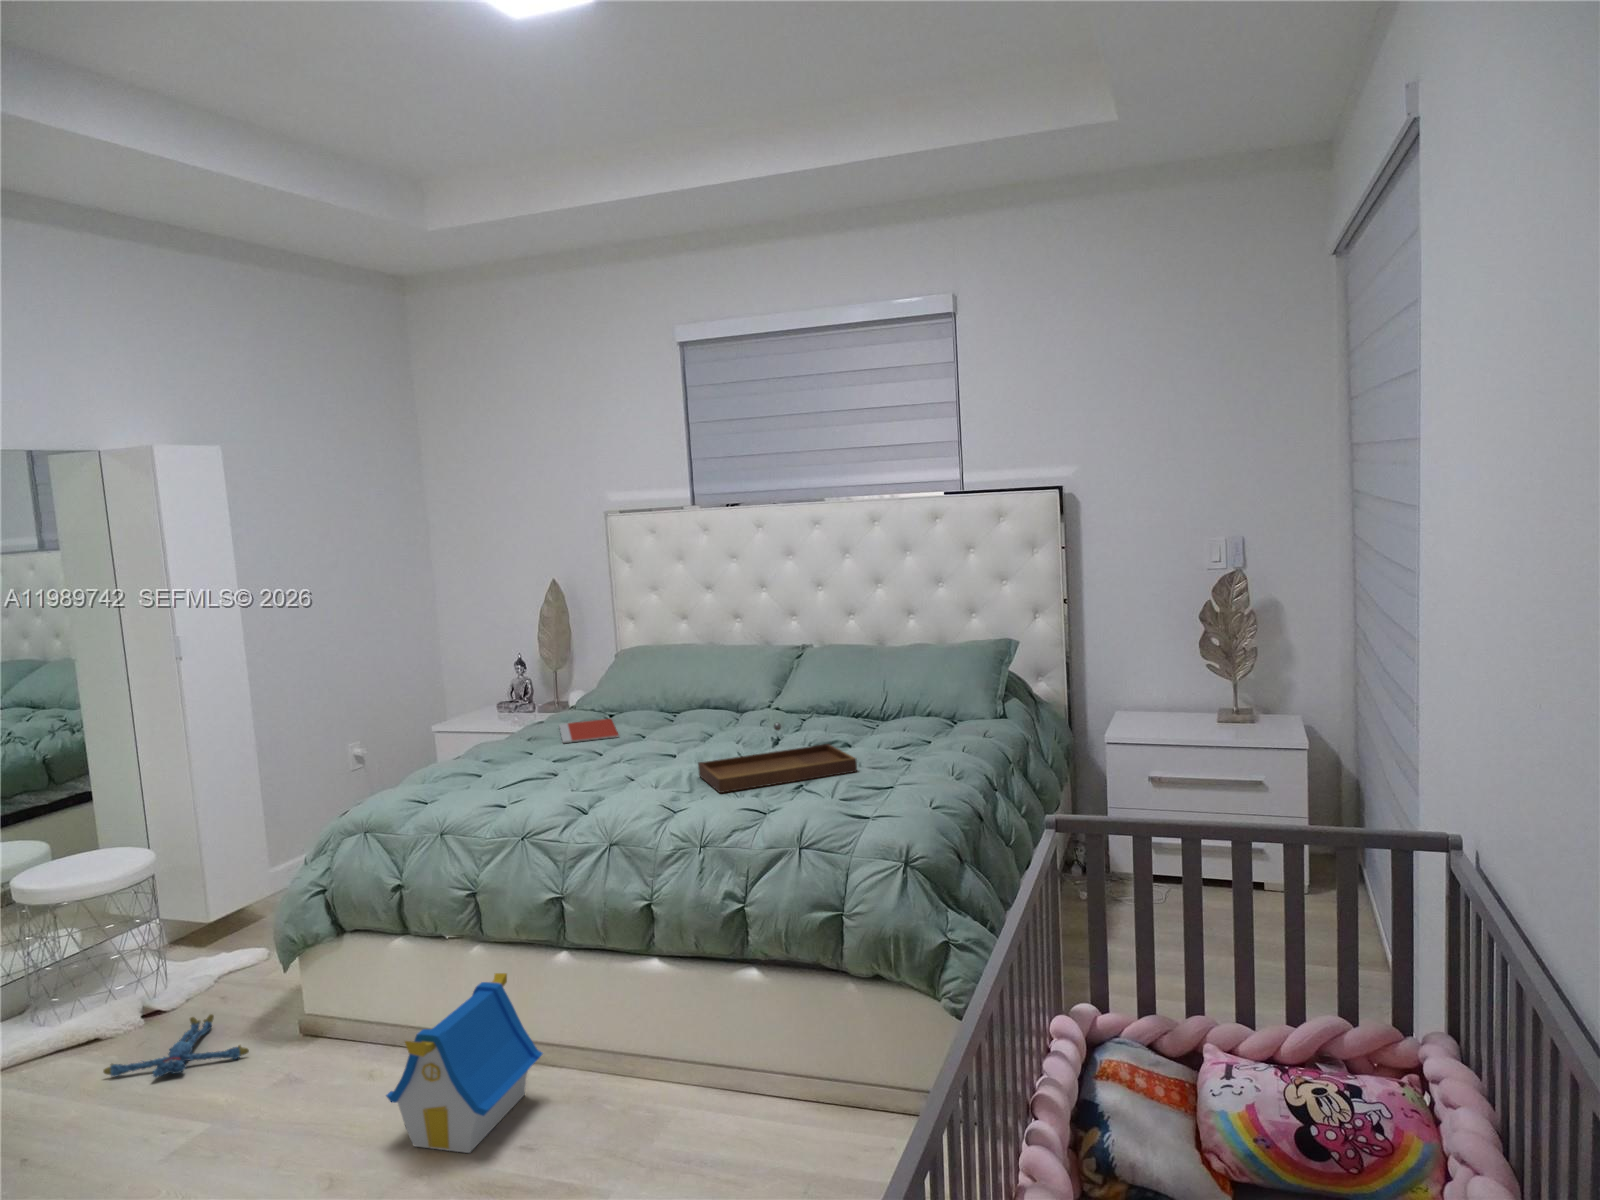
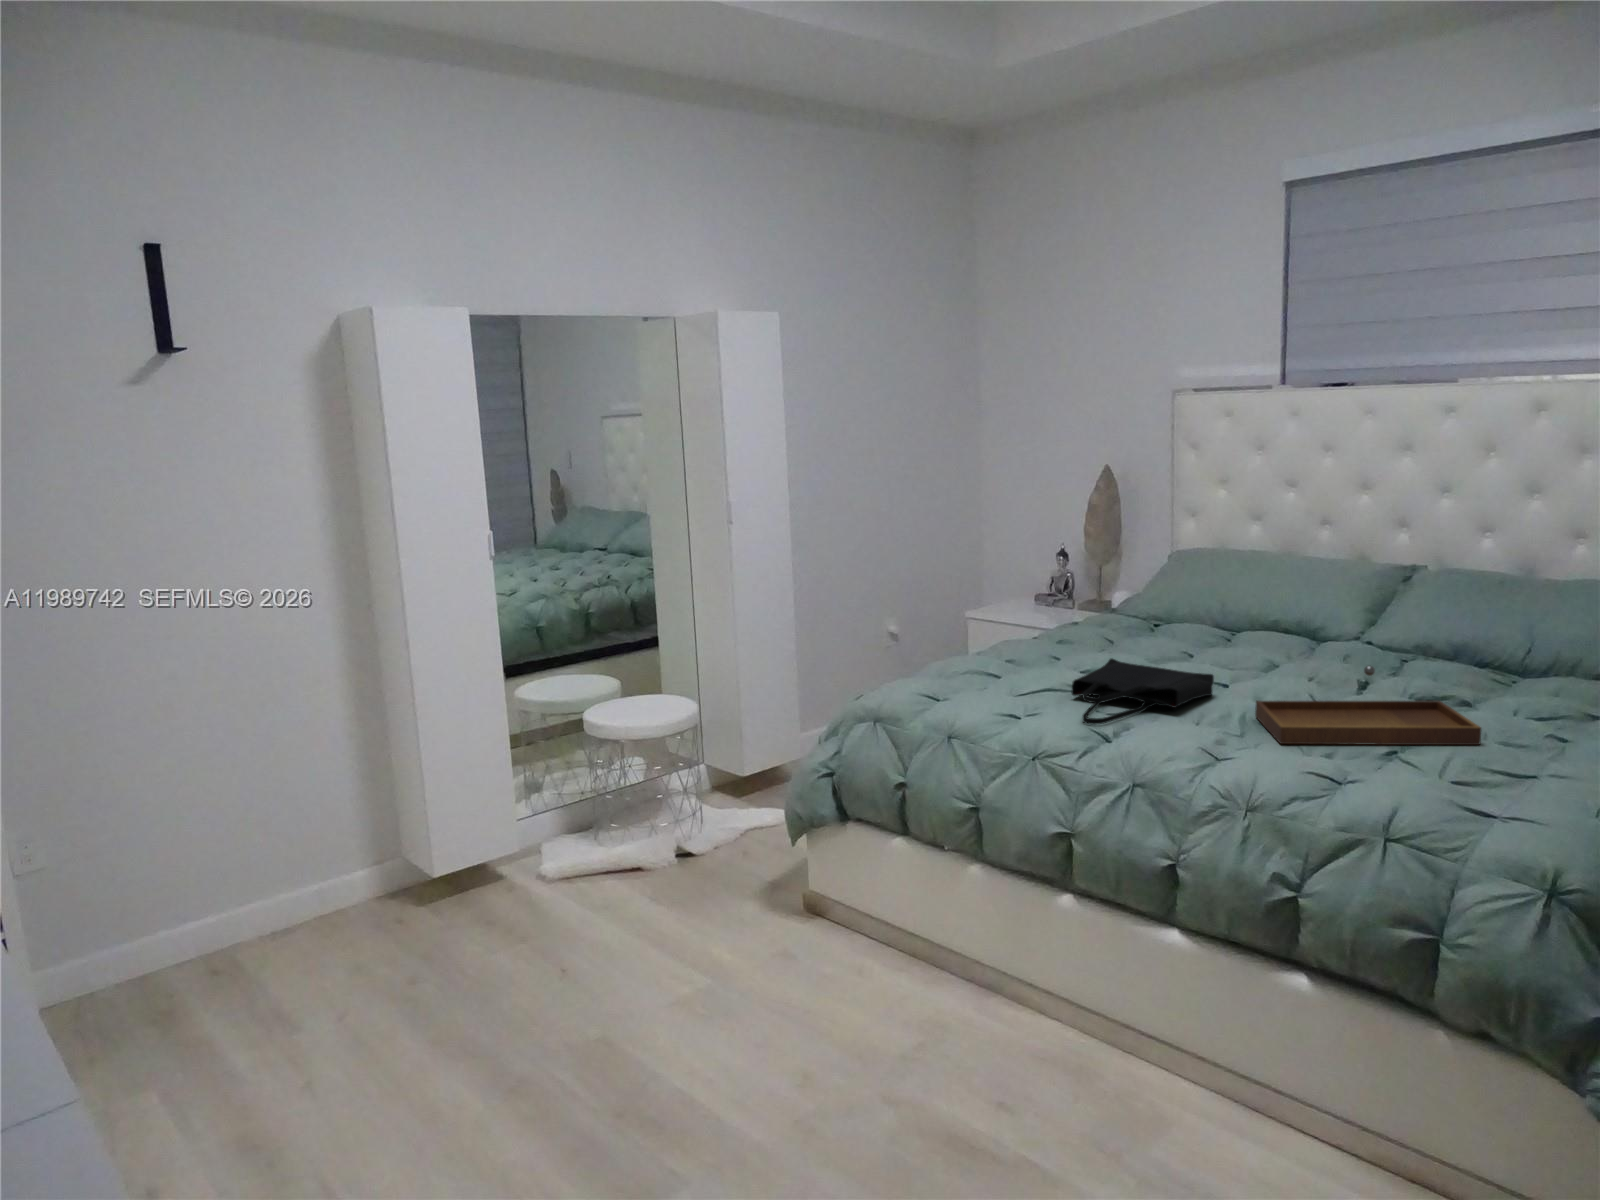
notebook: present [559,719,619,743] -> none [1095,629,1162,653]
tote bag: none [547,745,664,802] -> present [1071,659,1214,725]
toy house: present [386,973,542,1153] -> none [865,900,1034,1090]
plush toy: present [103,1014,249,1077] -> none [637,866,756,919]

